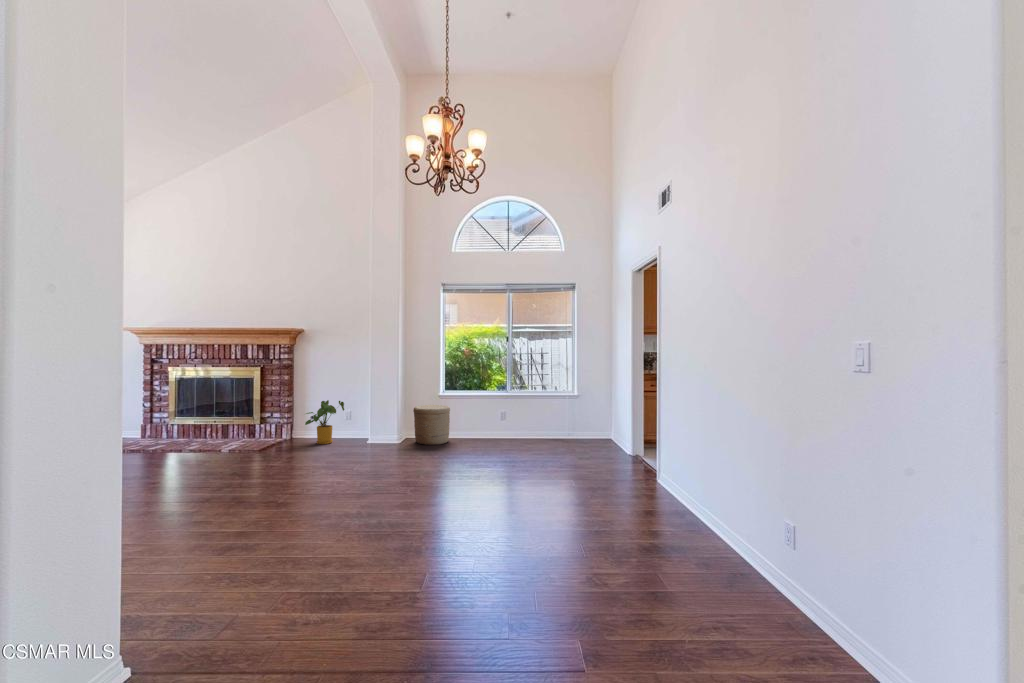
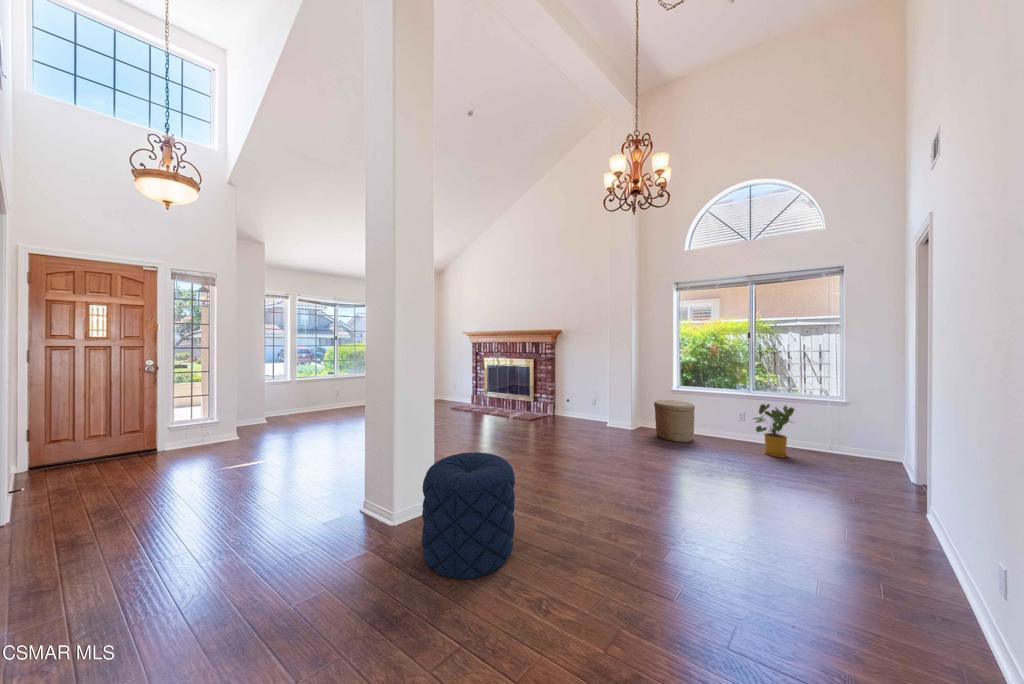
house plant: present [305,400,344,444] -> present [753,404,794,457]
pouf: none [220,459,313,558] -> present [422,452,515,579]

